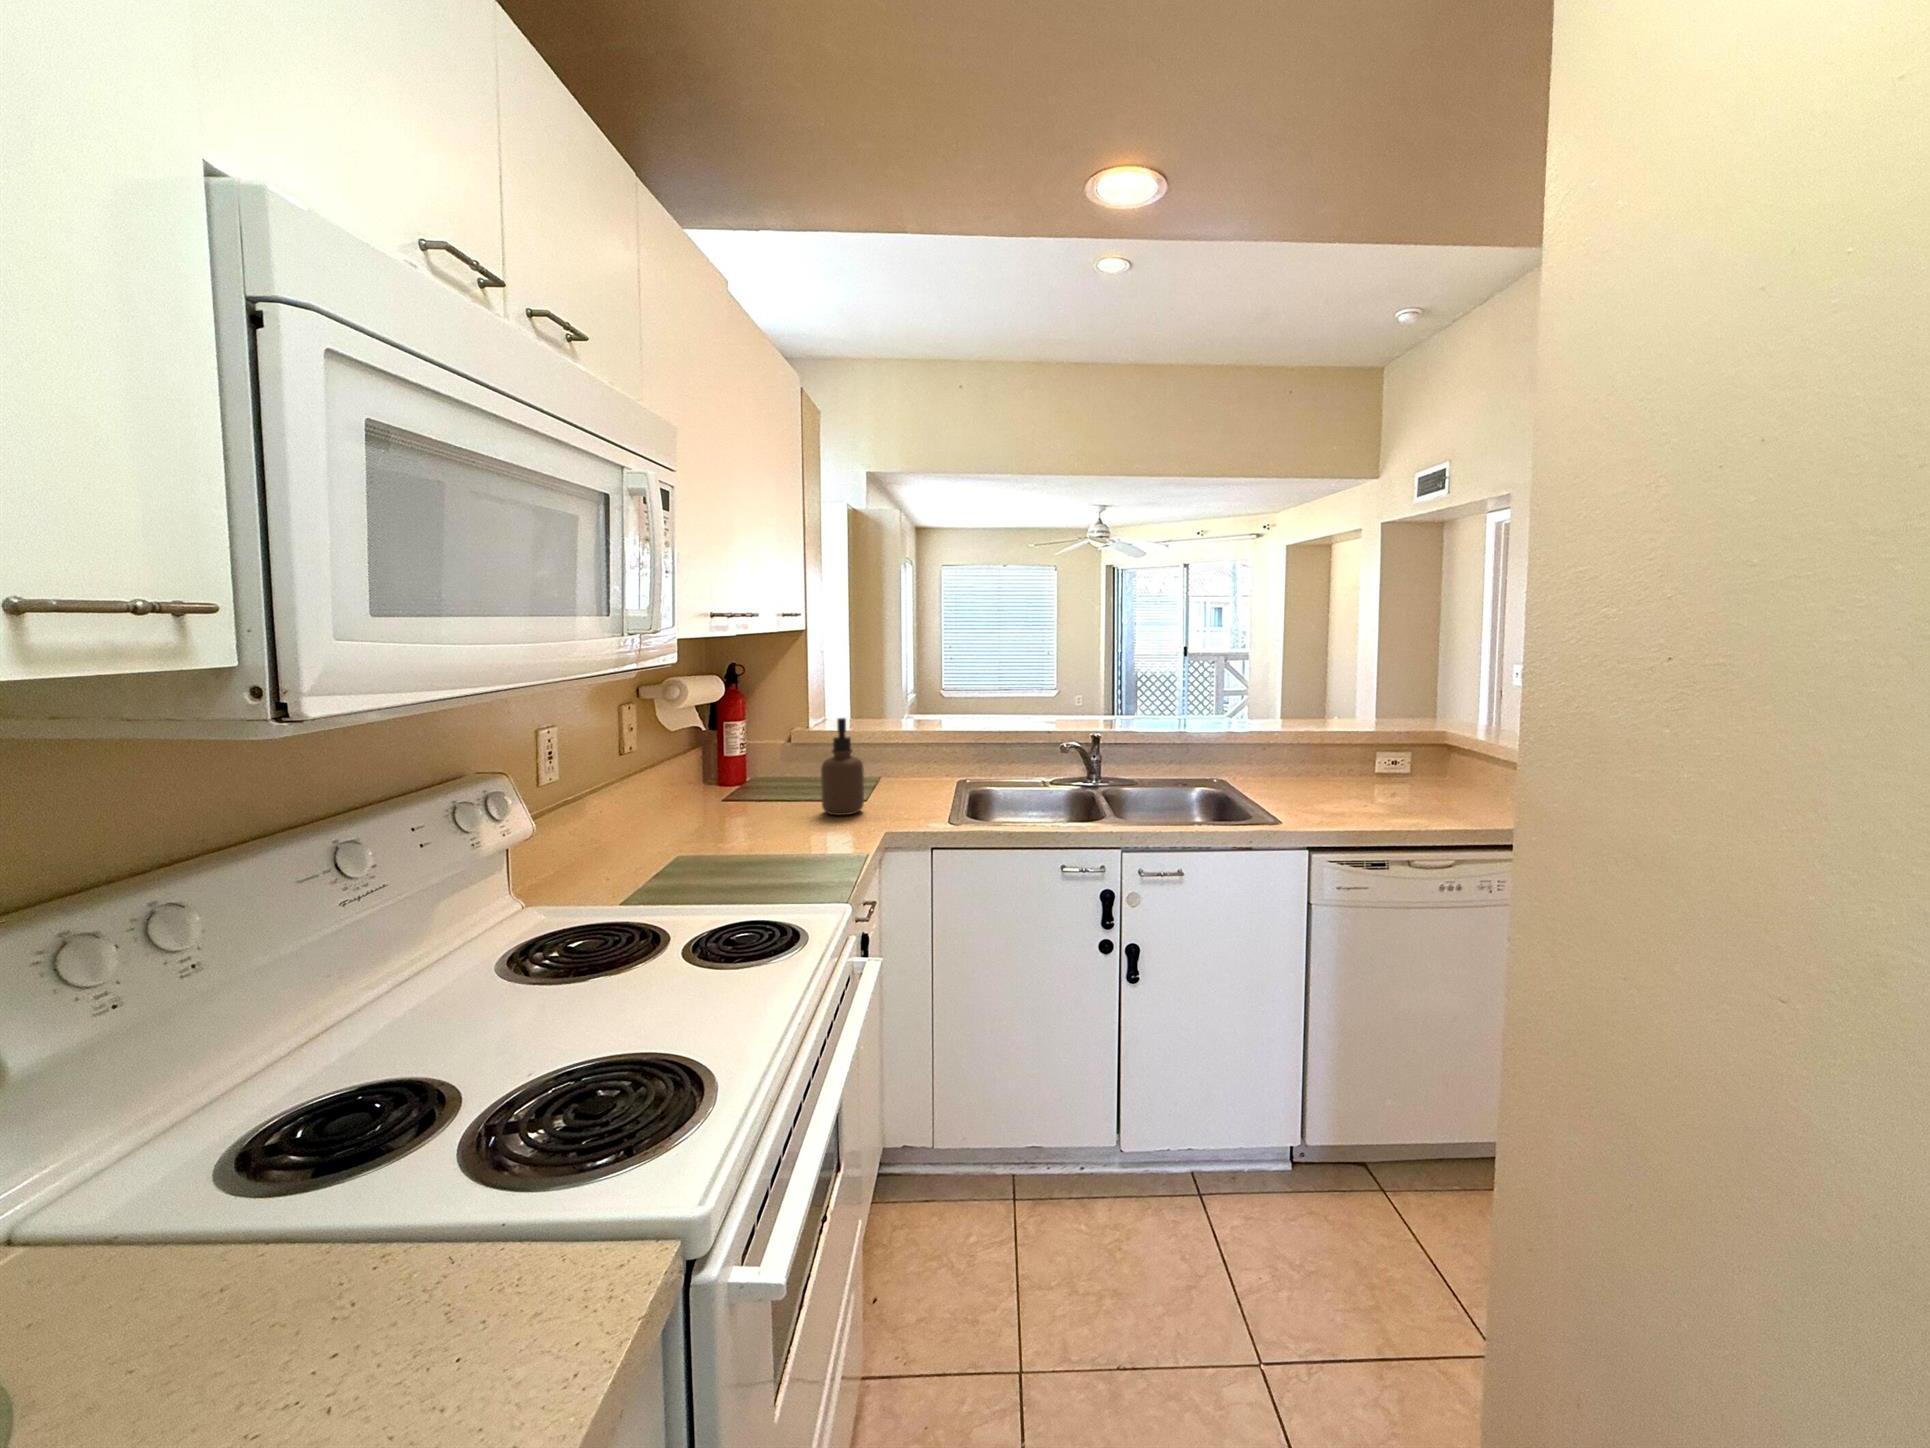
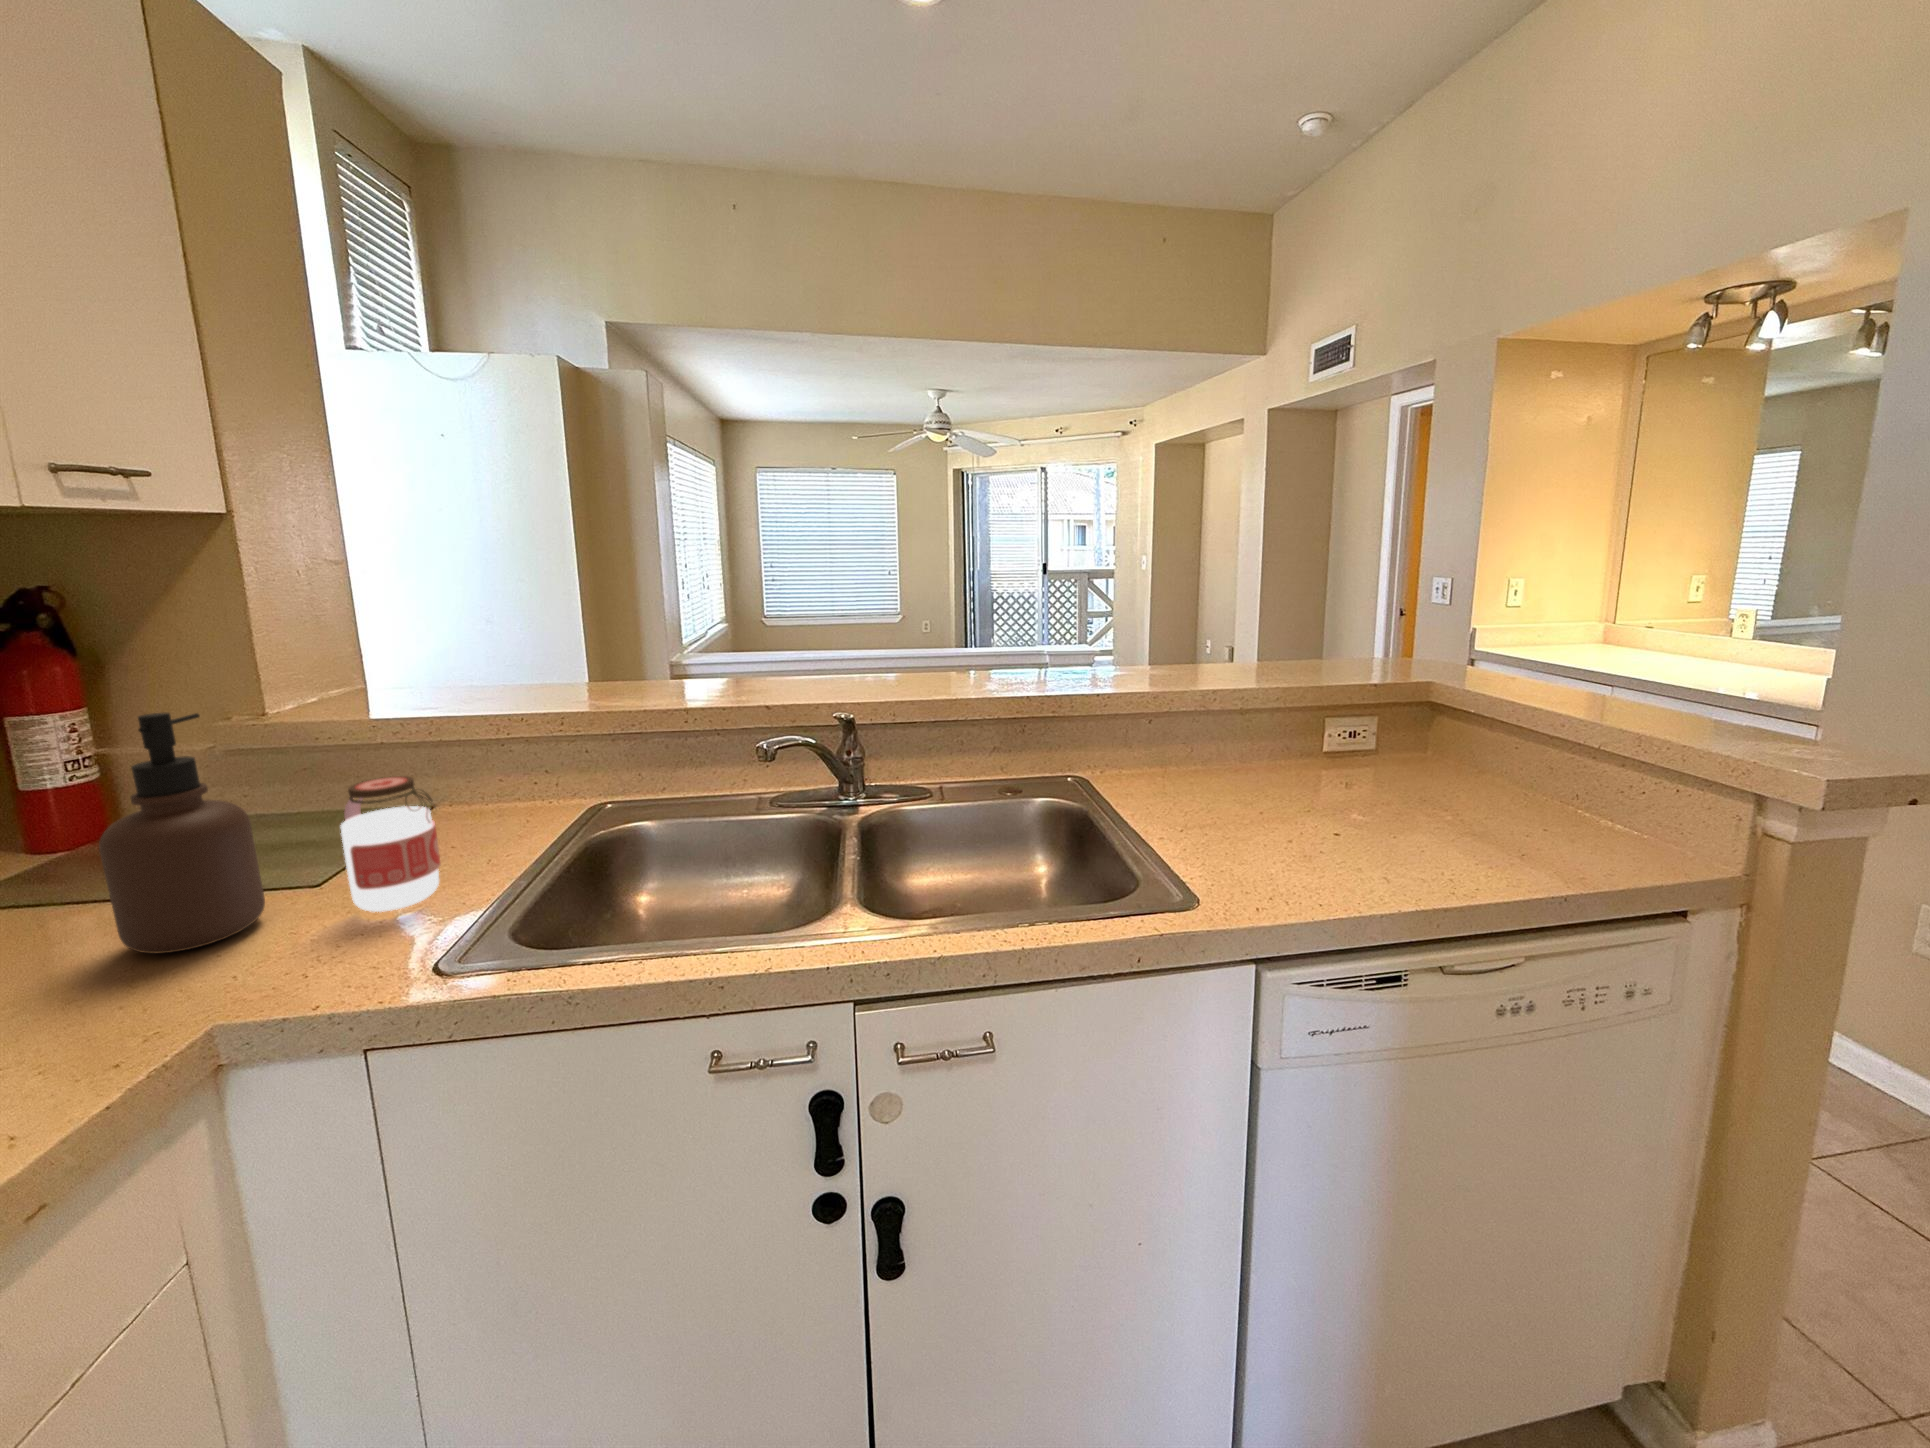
jar: none [892,751,926,810] -> present [341,776,440,912]

